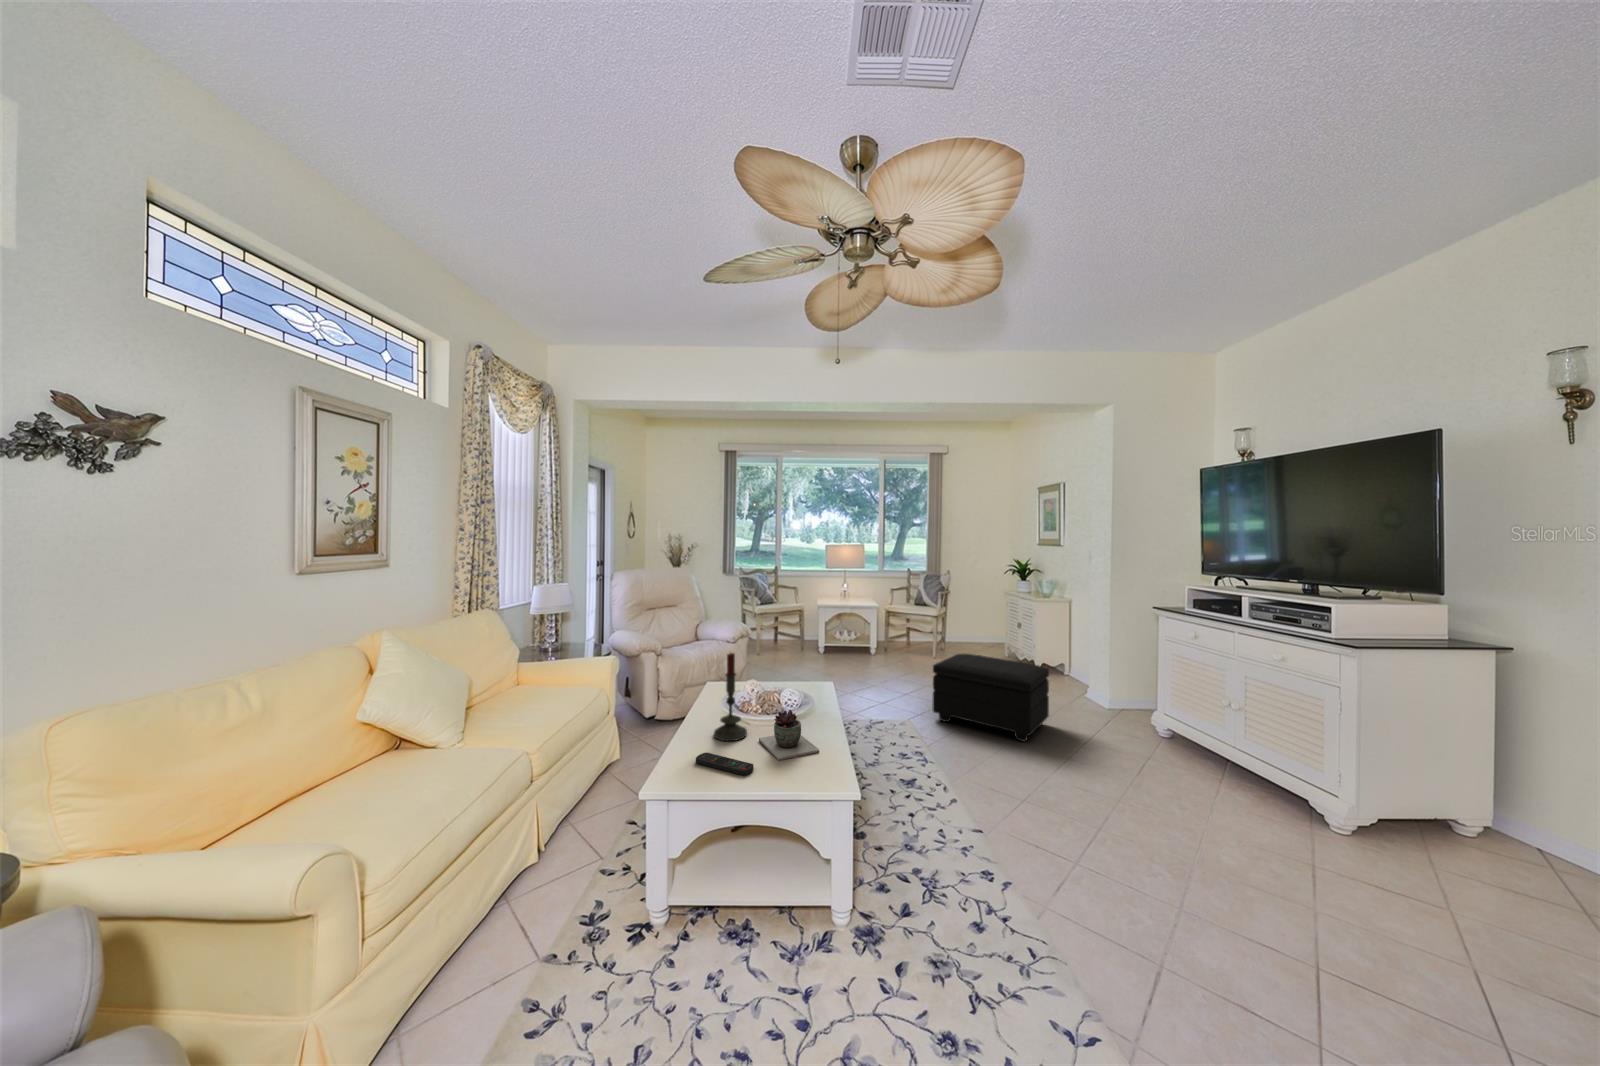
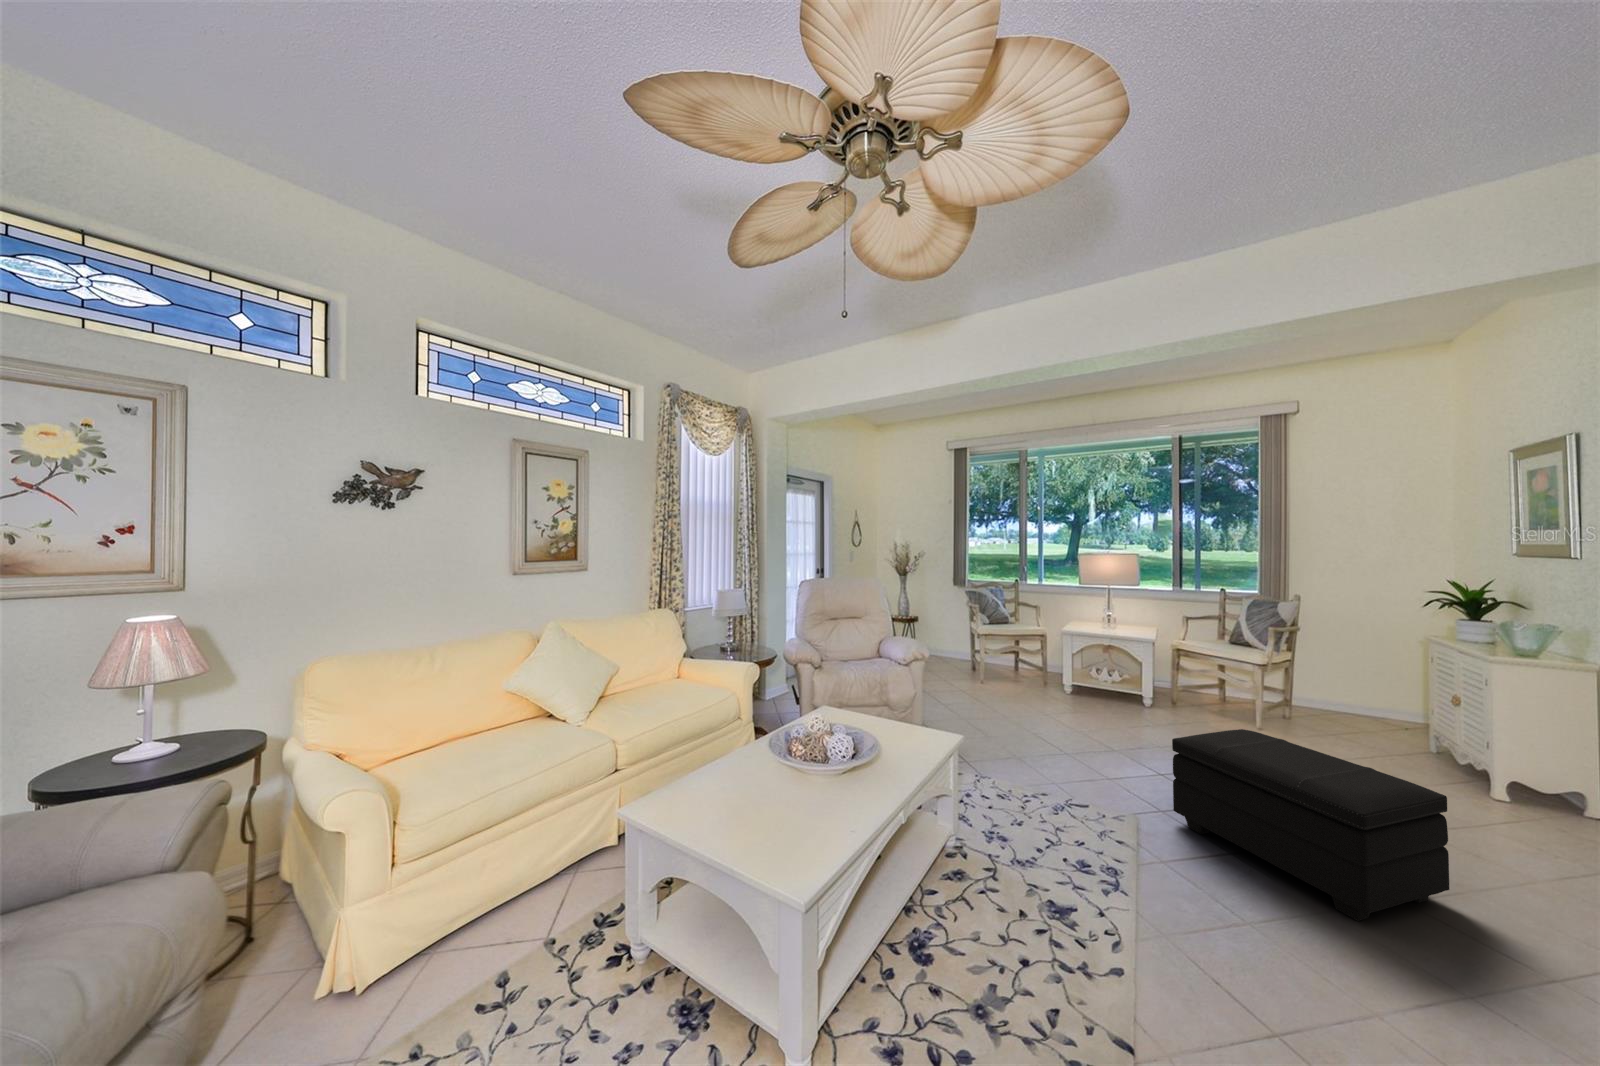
candle: present [714,653,747,741] -> none [753,674,790,779]
succulent plant: present [759,710,819,760] -> none [776,757,838,824]
remote control: present [696,753,753,775] -> none [700,783,739,824]

